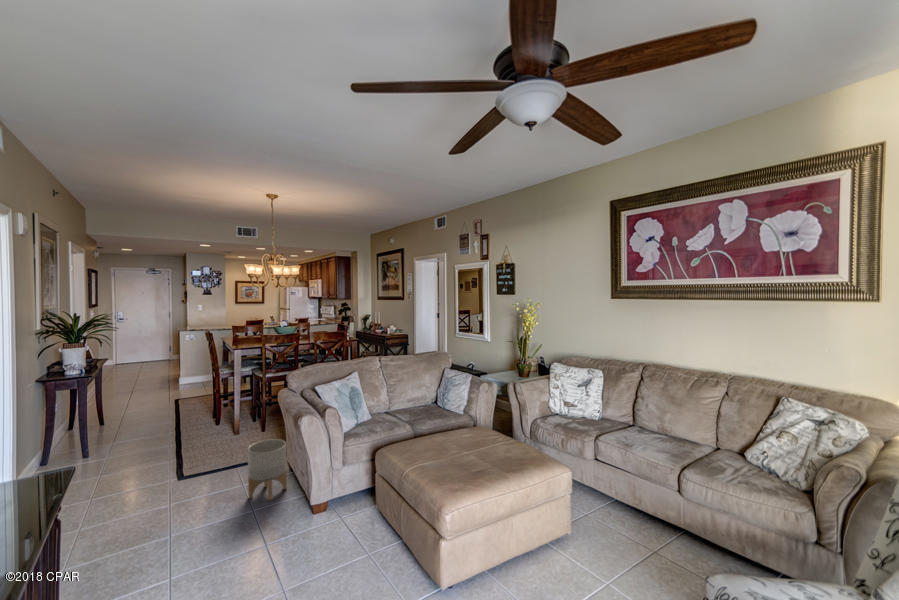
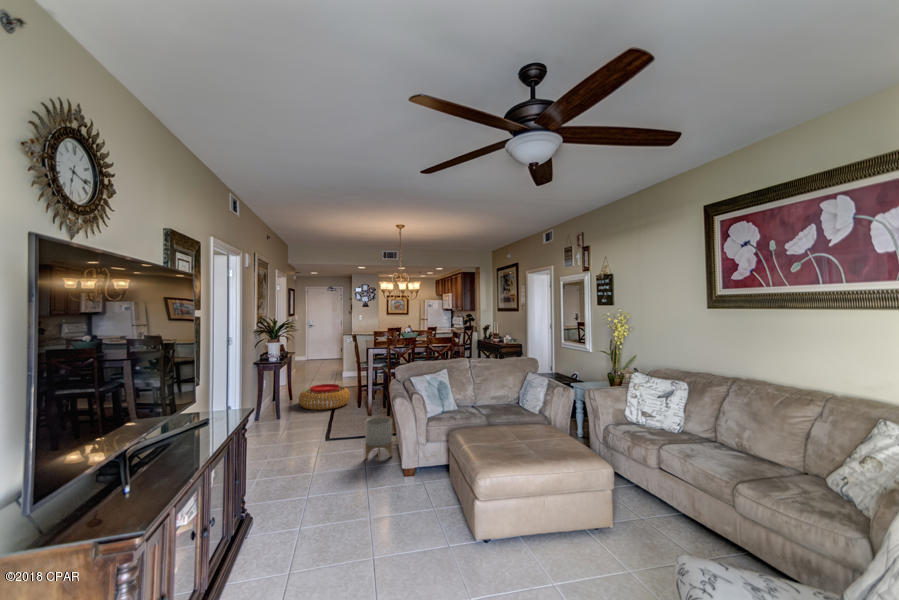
pouf: none [120,398,202,437] -> present [299,384,350,410]

